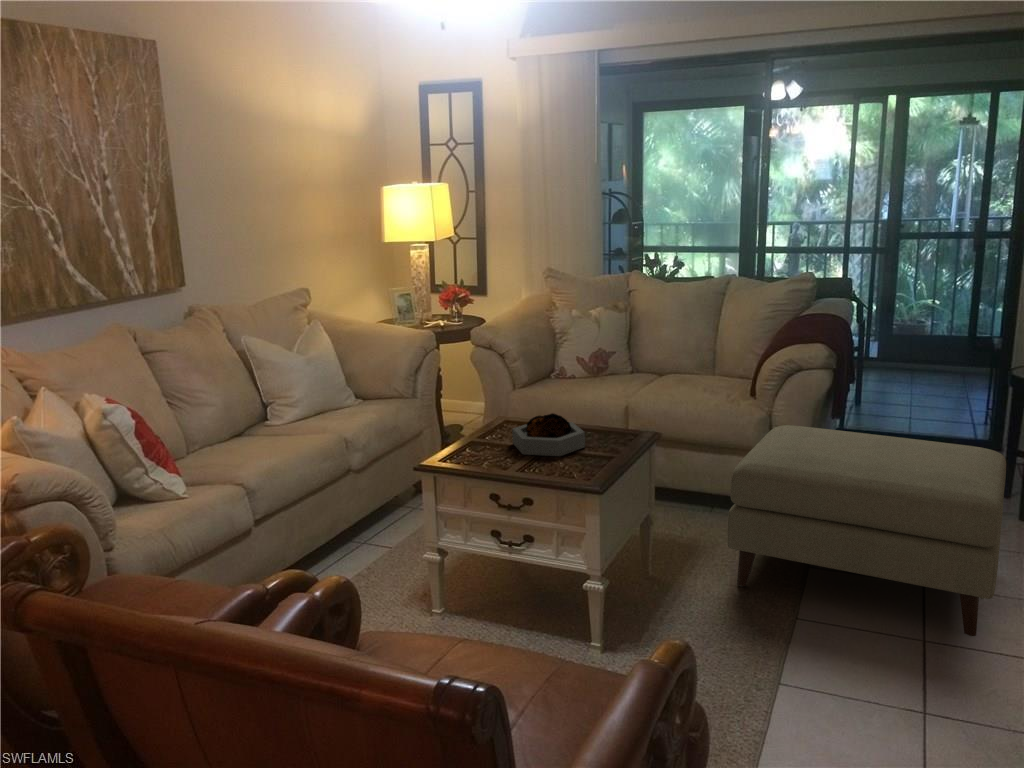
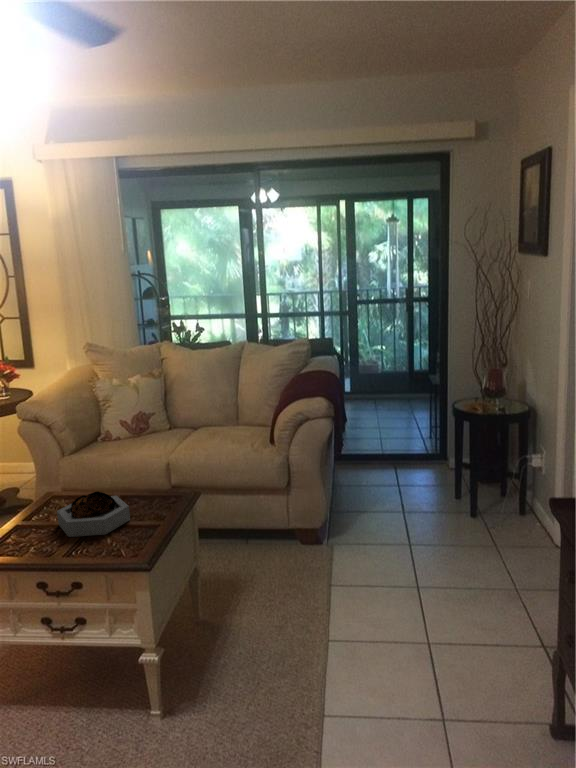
ottoman: present [728,425,1006,636] -> none [264,468,476,631]

